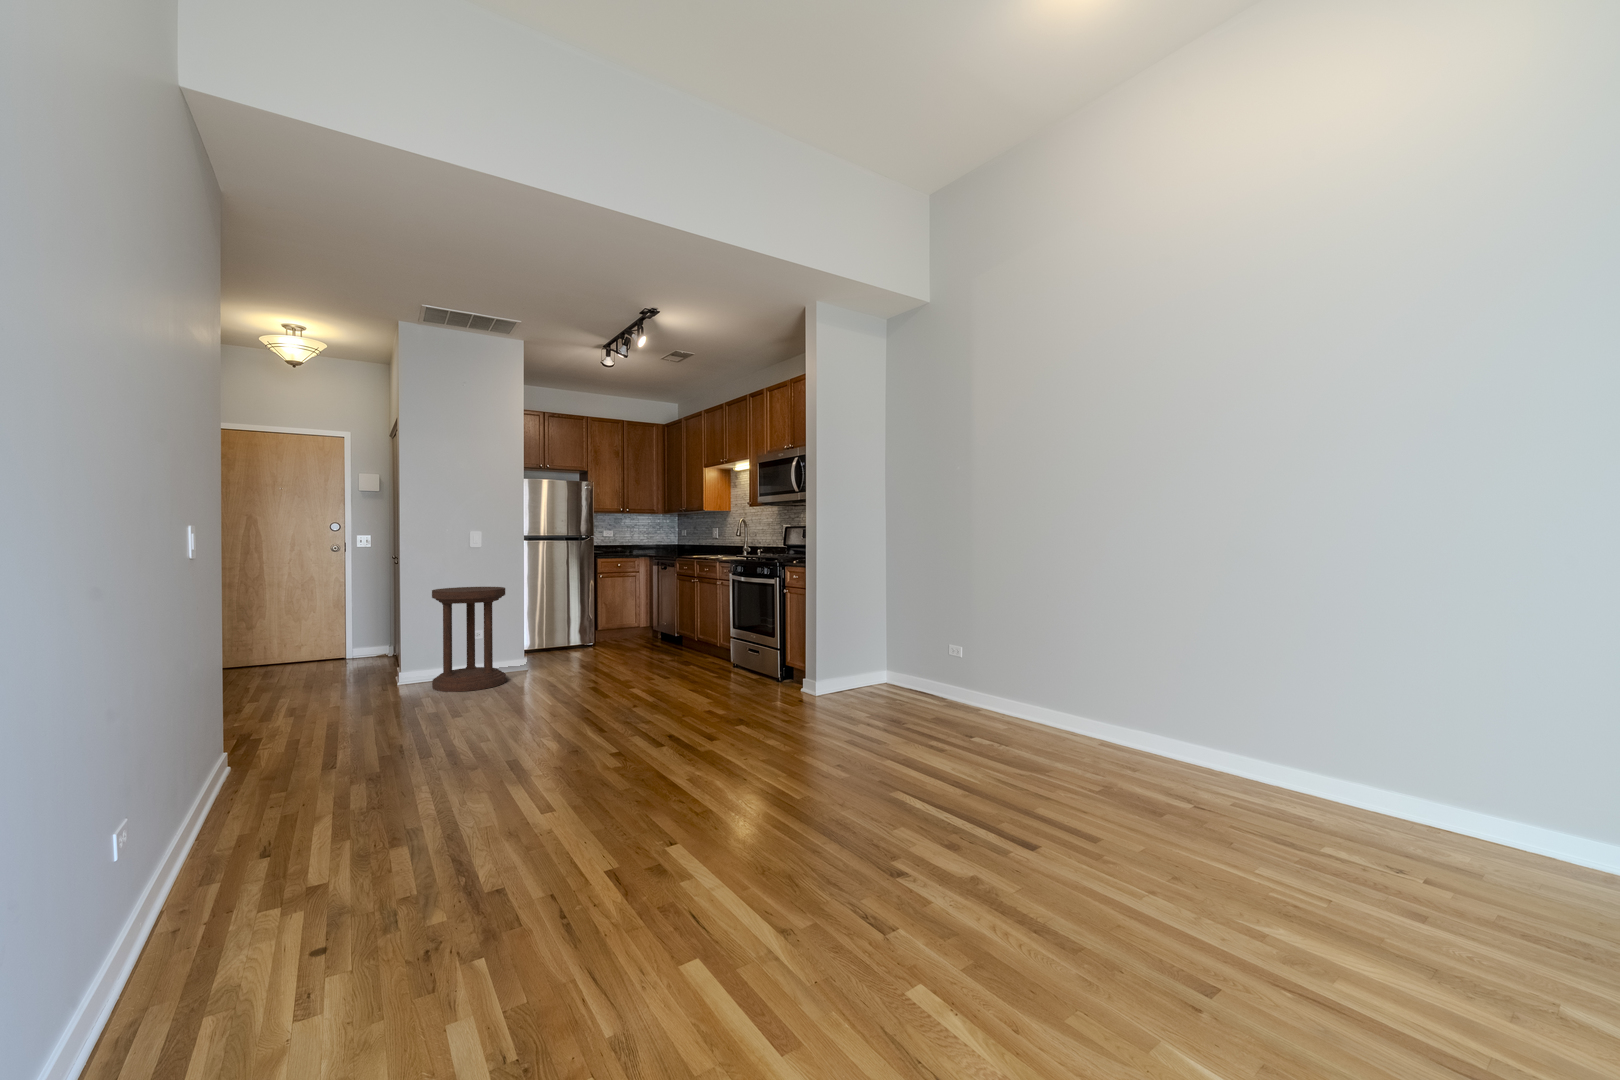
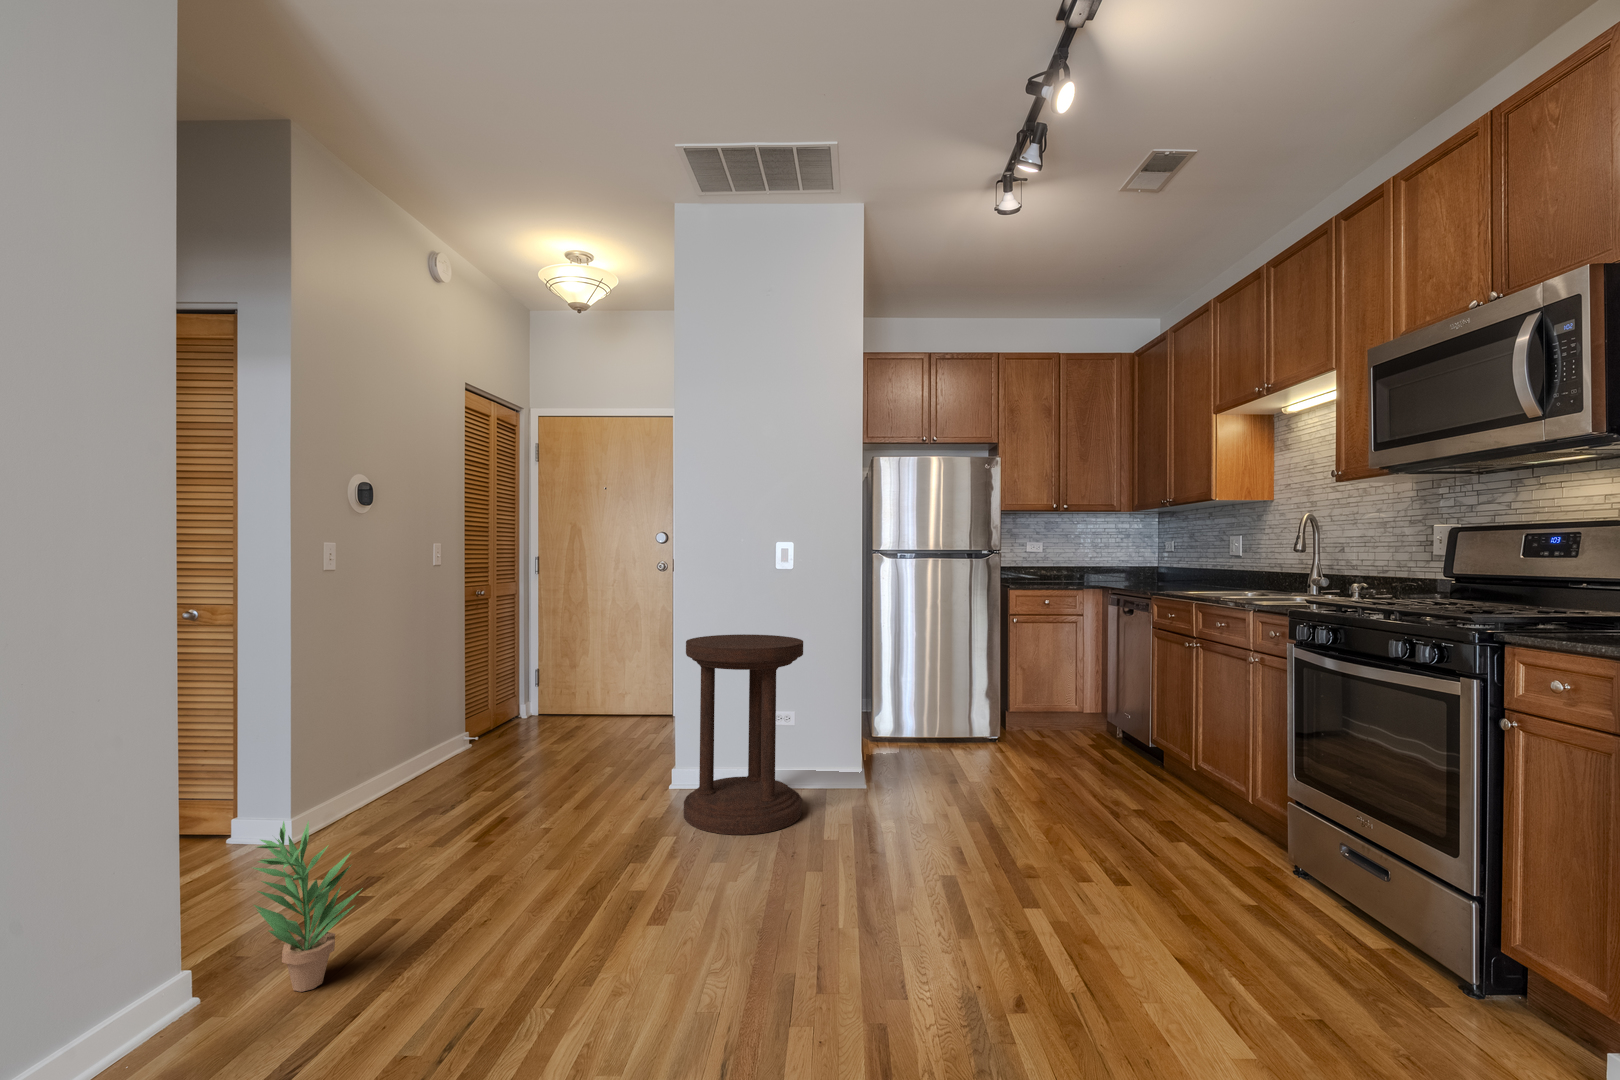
potted plant: none [278,674,335,753] -> present [254,821,362,992]

